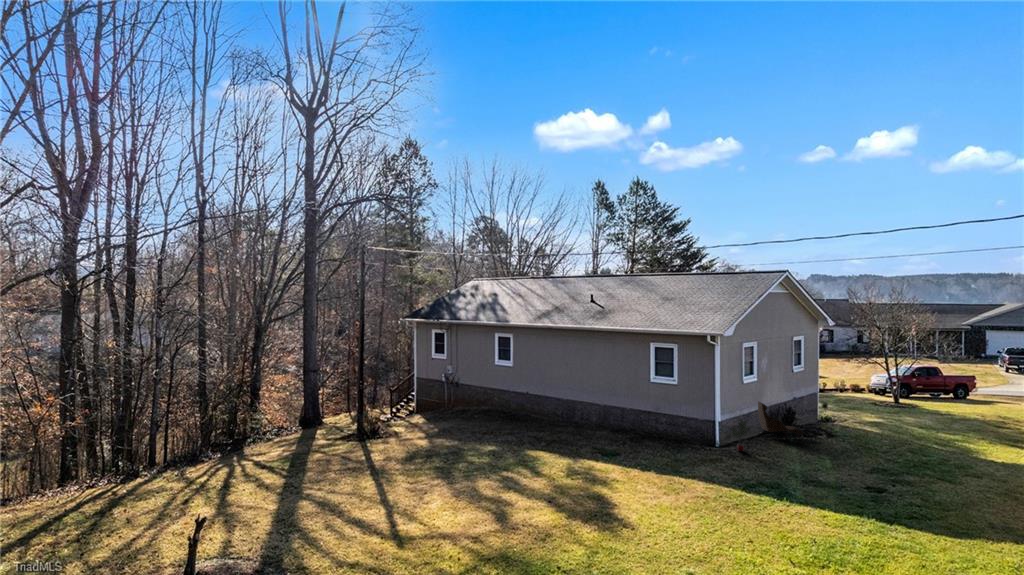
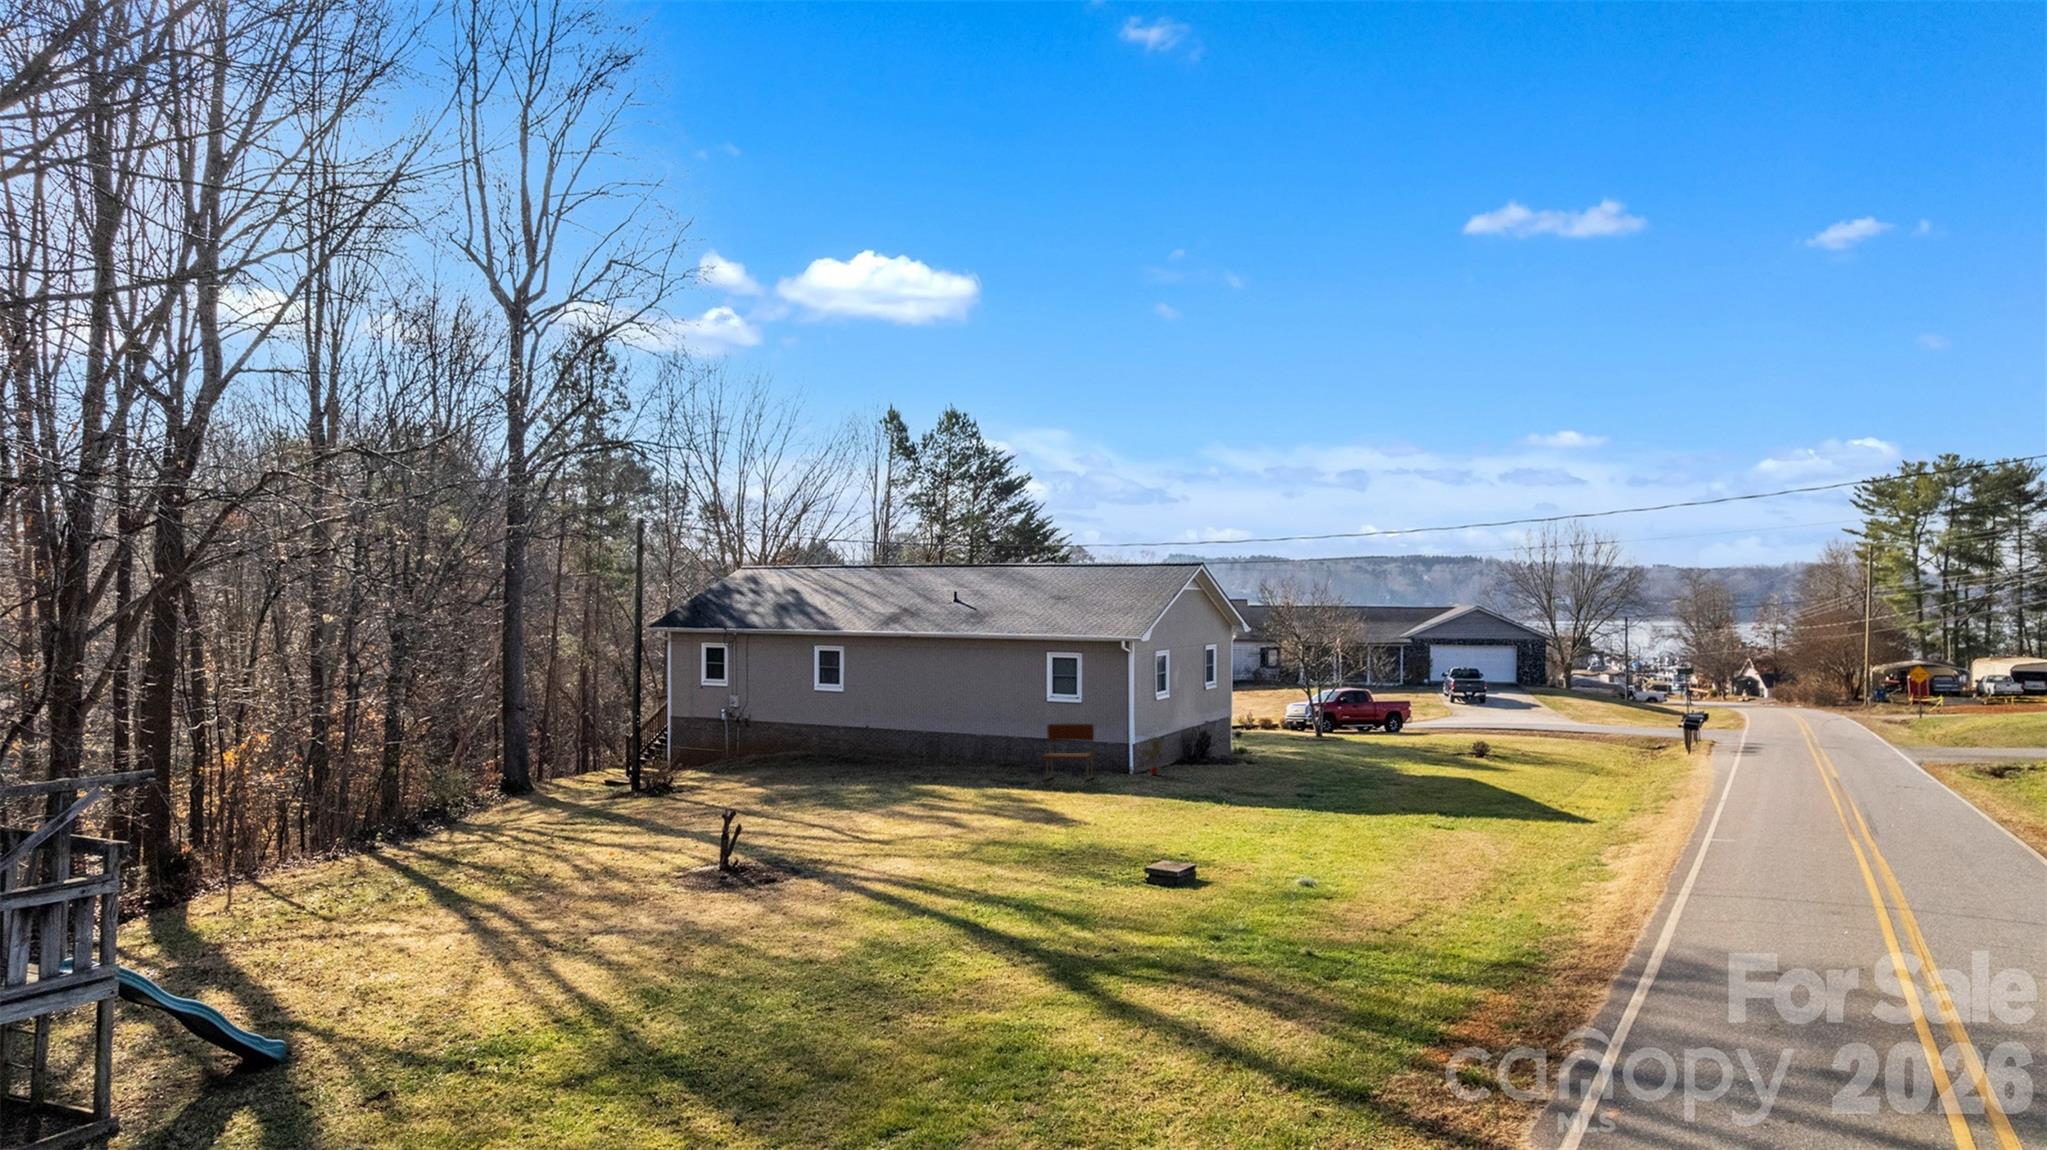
bench: none [640,401,686,452] -> present [1041,724,1094,780]
lounge chair: present [758,401,803,441] -> none [1165,721,1217,766]

